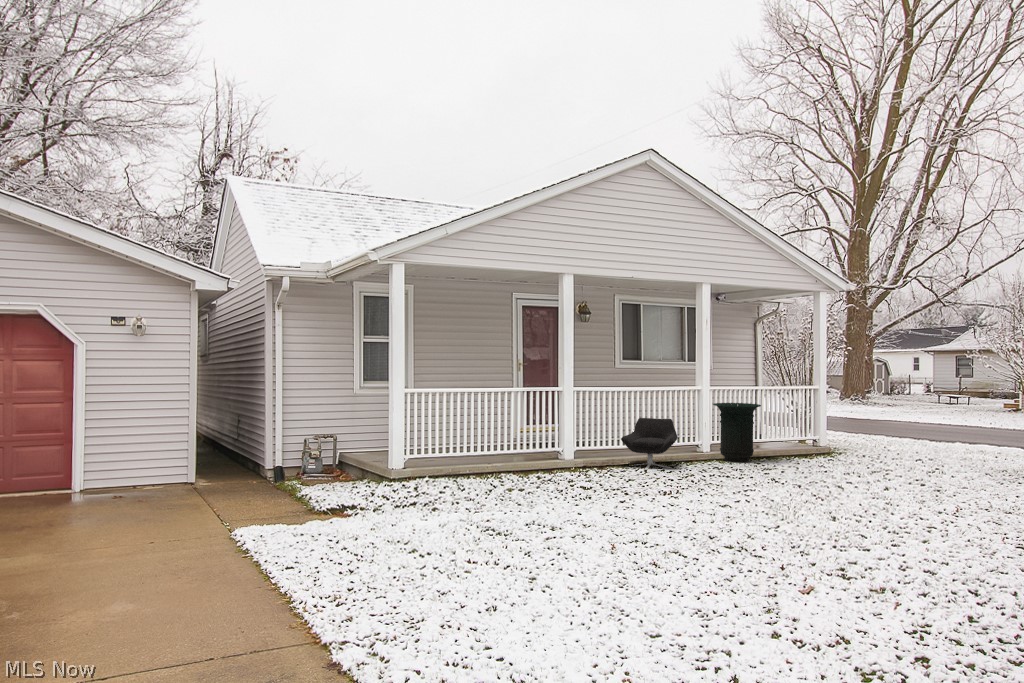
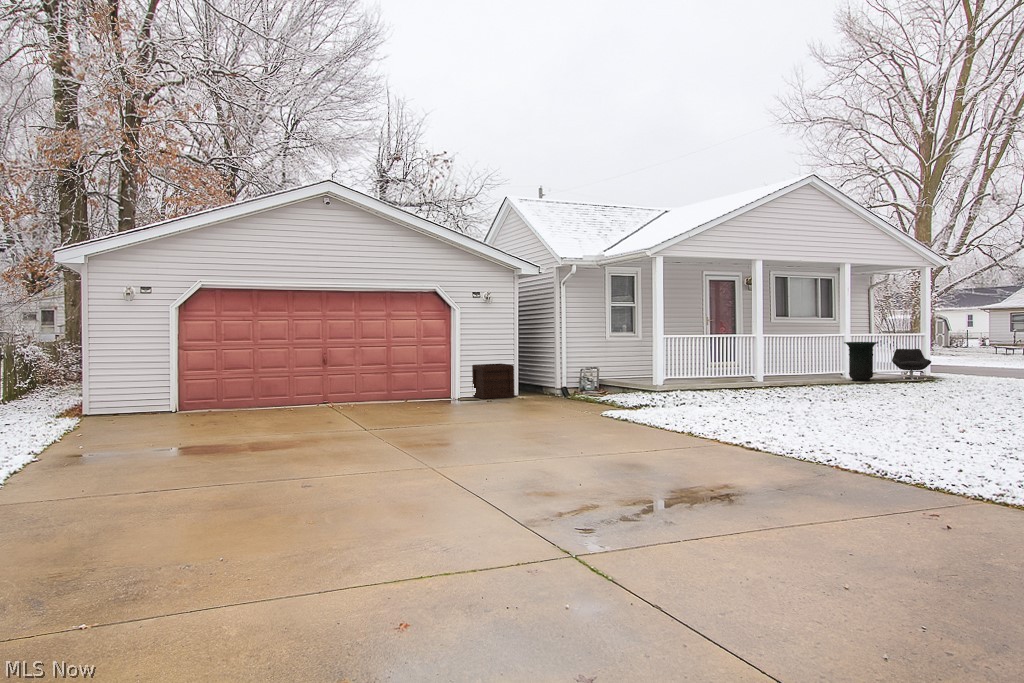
lounge chair: present [621,418,678,470] -> present [892,349,931,380]
wooden crate: none [104,431,165,493] -> present [472,363,514,399]

